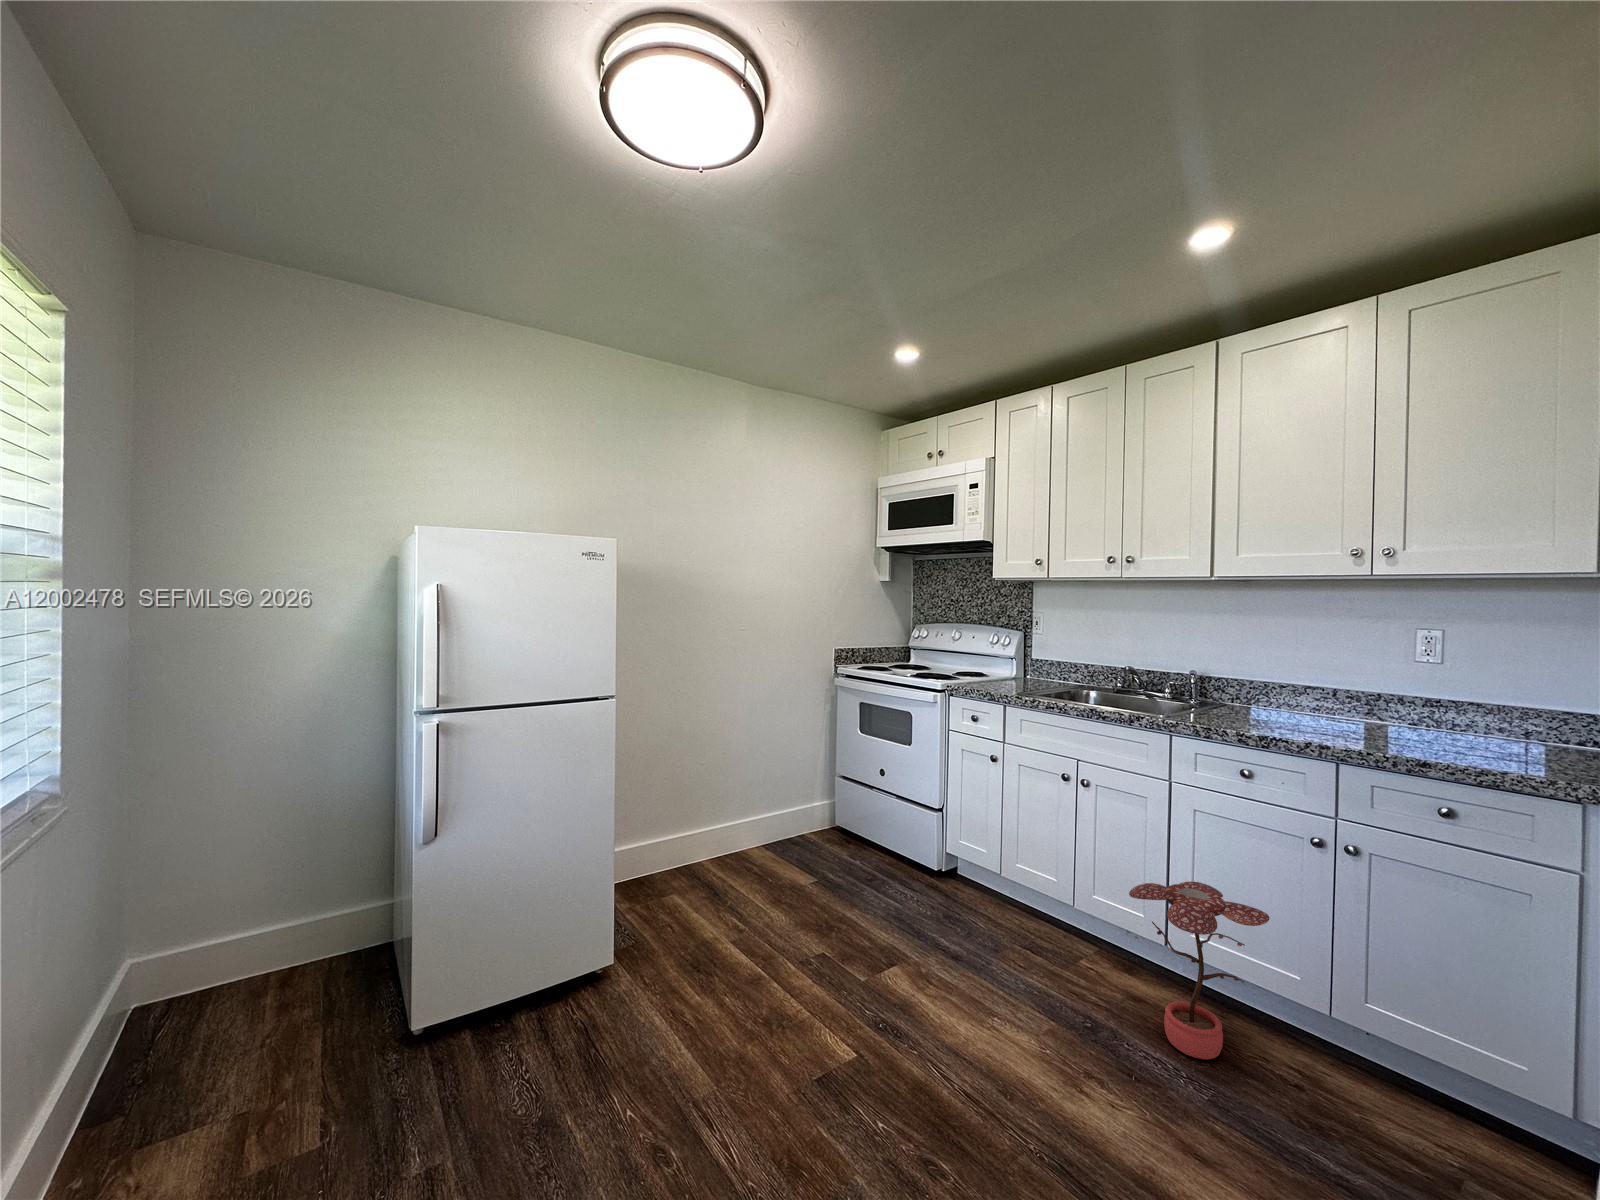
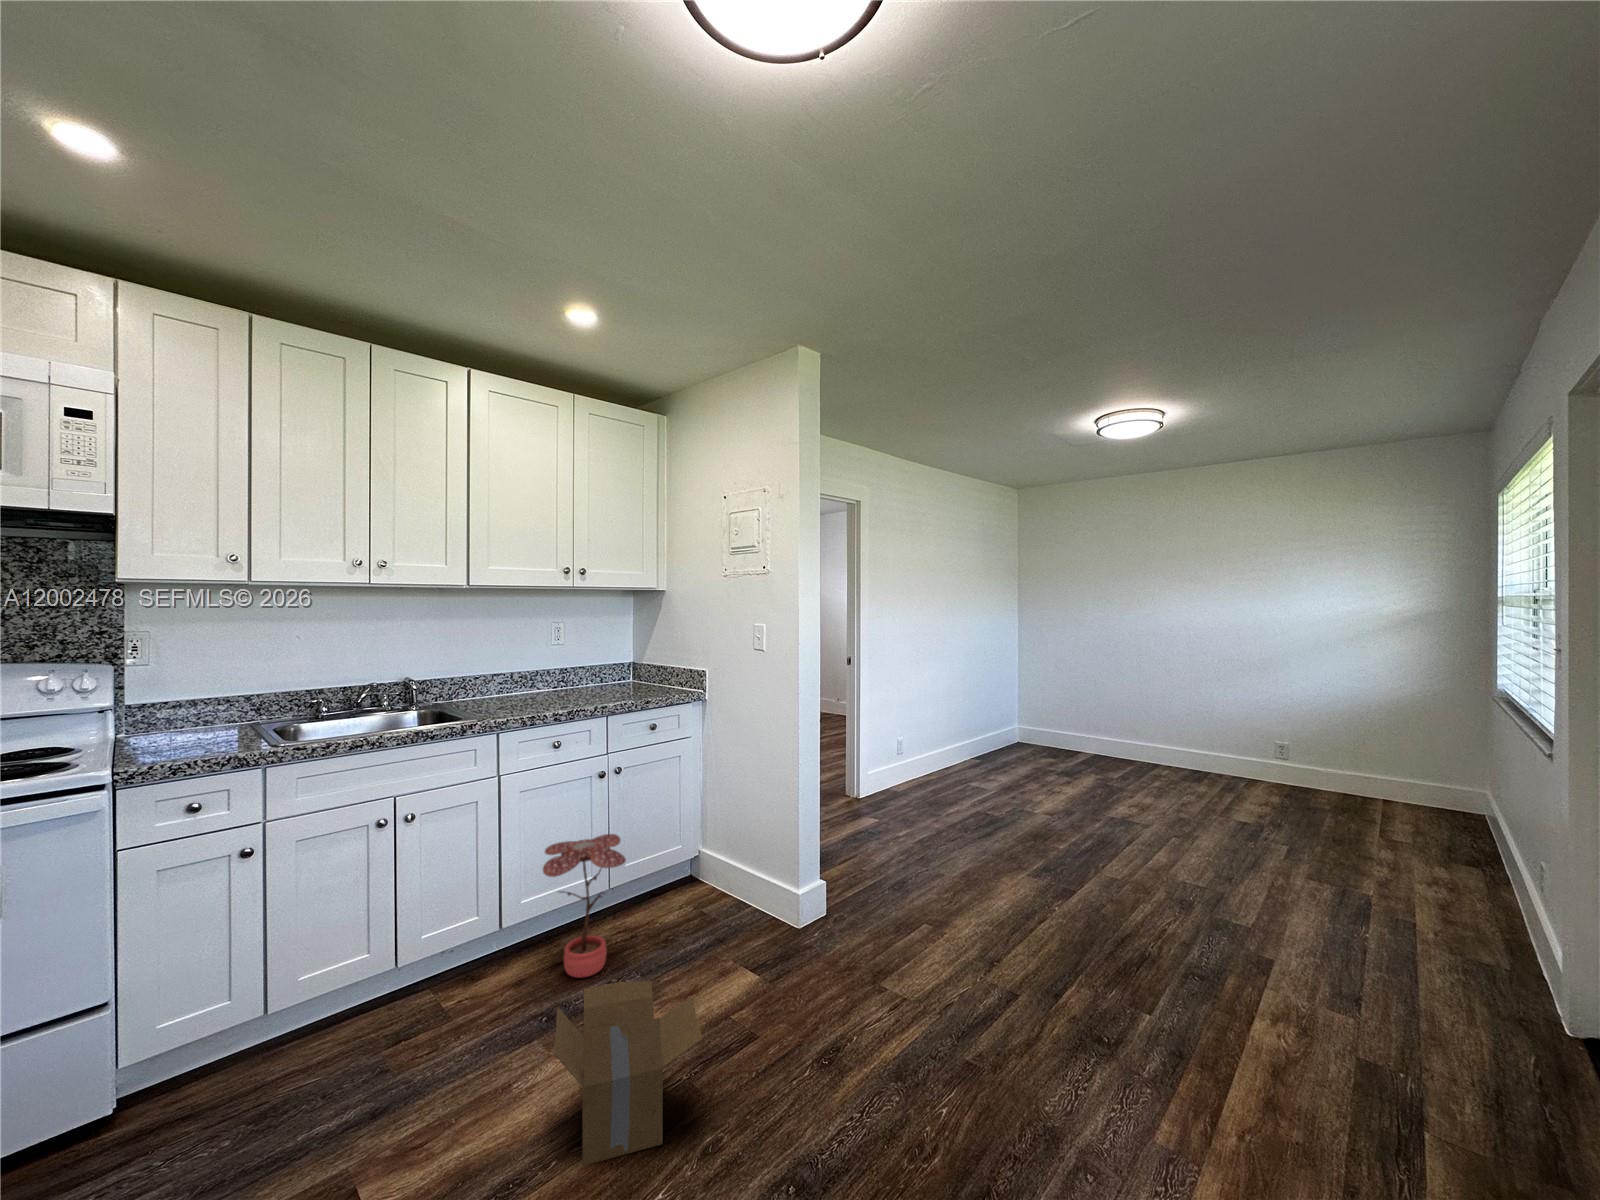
cardboard box: none [910,955,1038,1126] -> present [554,981,703,1166]

